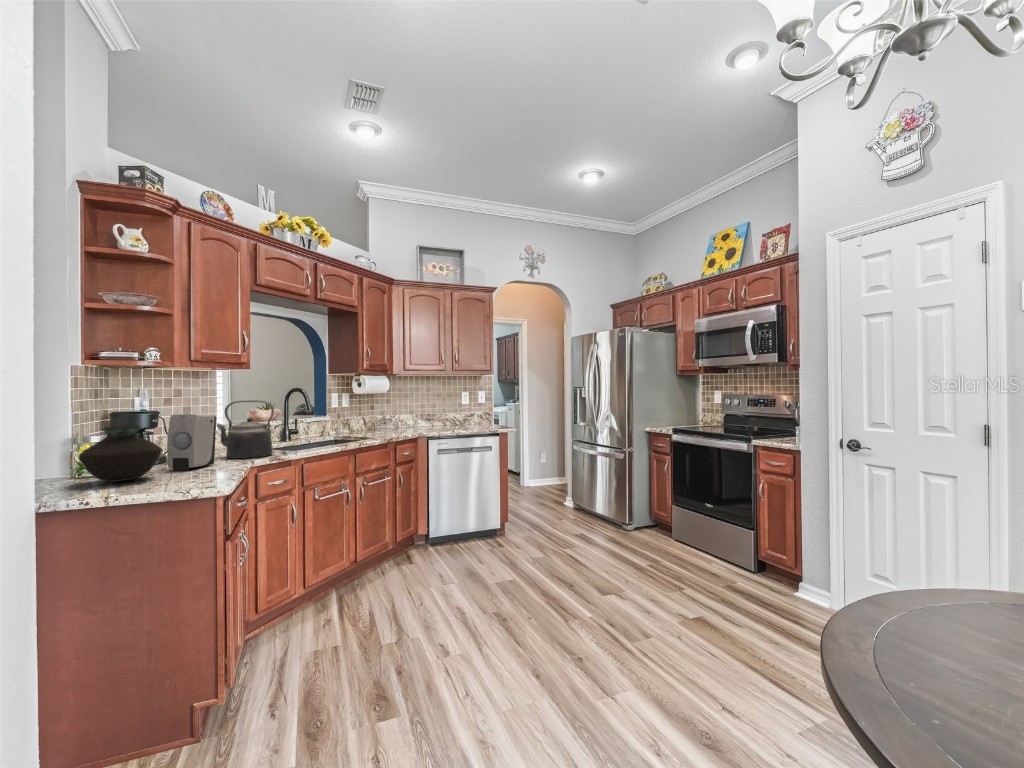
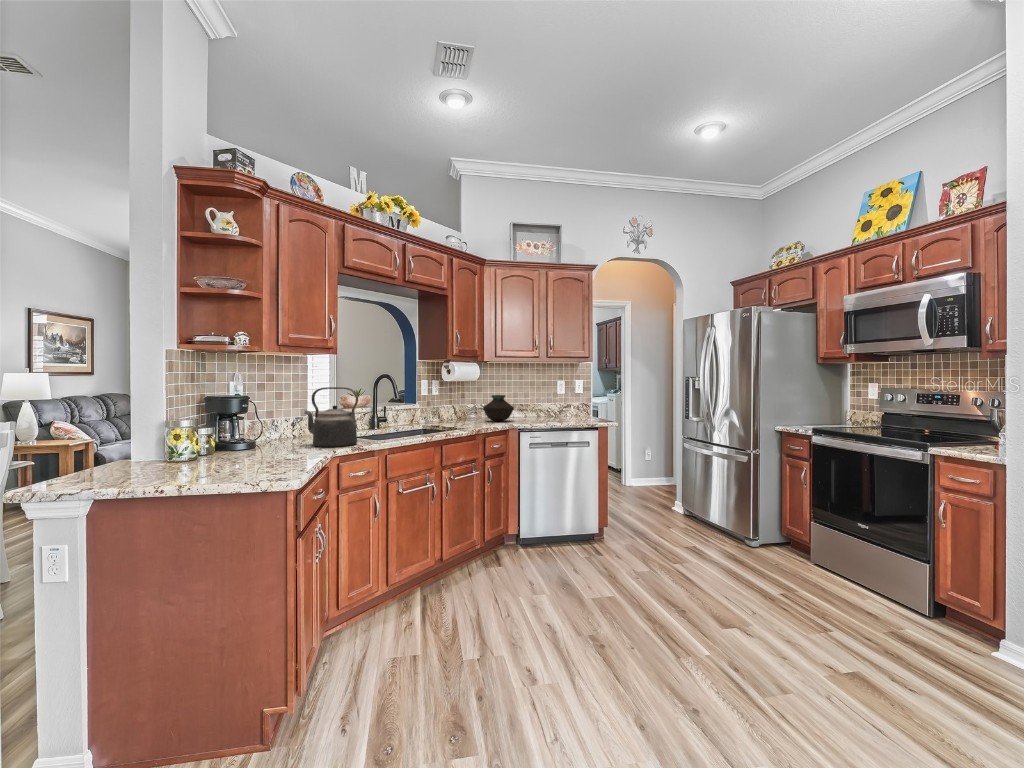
soap dispenser: present [167,414,216,471] -> none [254,400,301,458]
vase: present [79,425,162,482] -> present [483,395,514,421]

